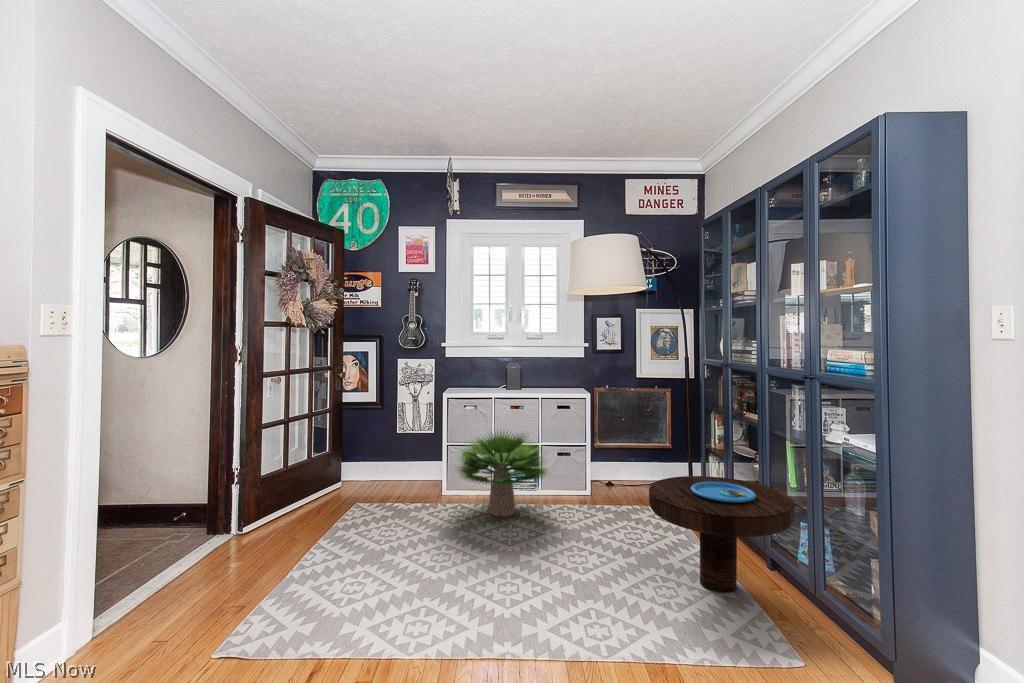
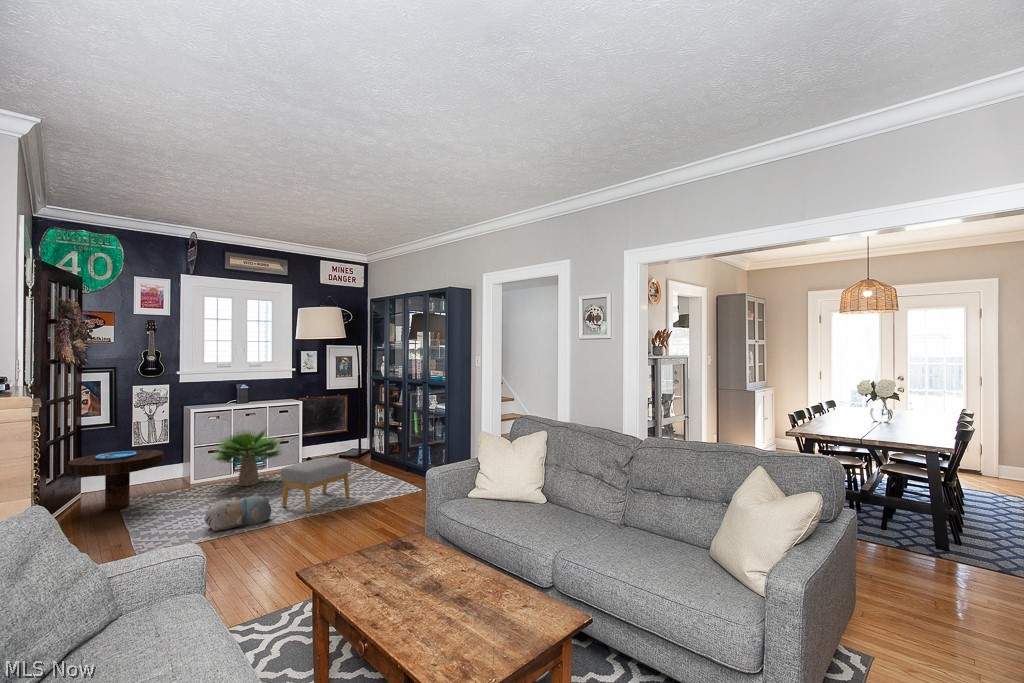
side table: present [649,476,794,592] -> present [68,450,163,510]
footstool: none [495,508,624,632] -> present [281,457,351,512]
plush toy: none [358,560,460,631] -> present [204,493,271,531]

